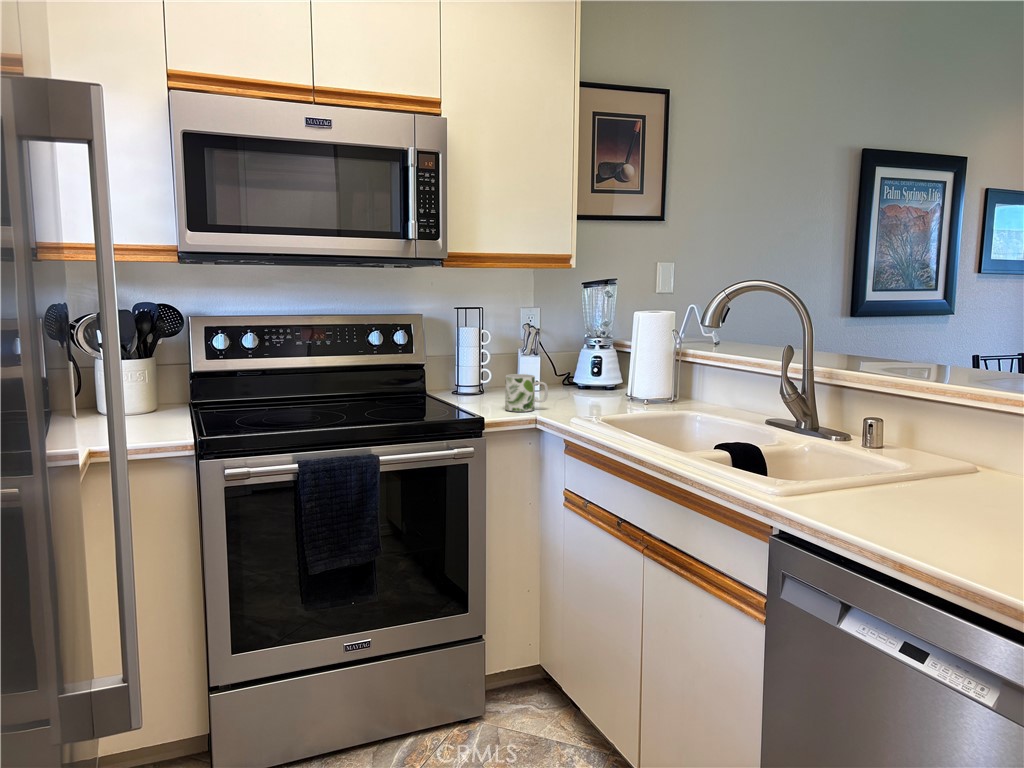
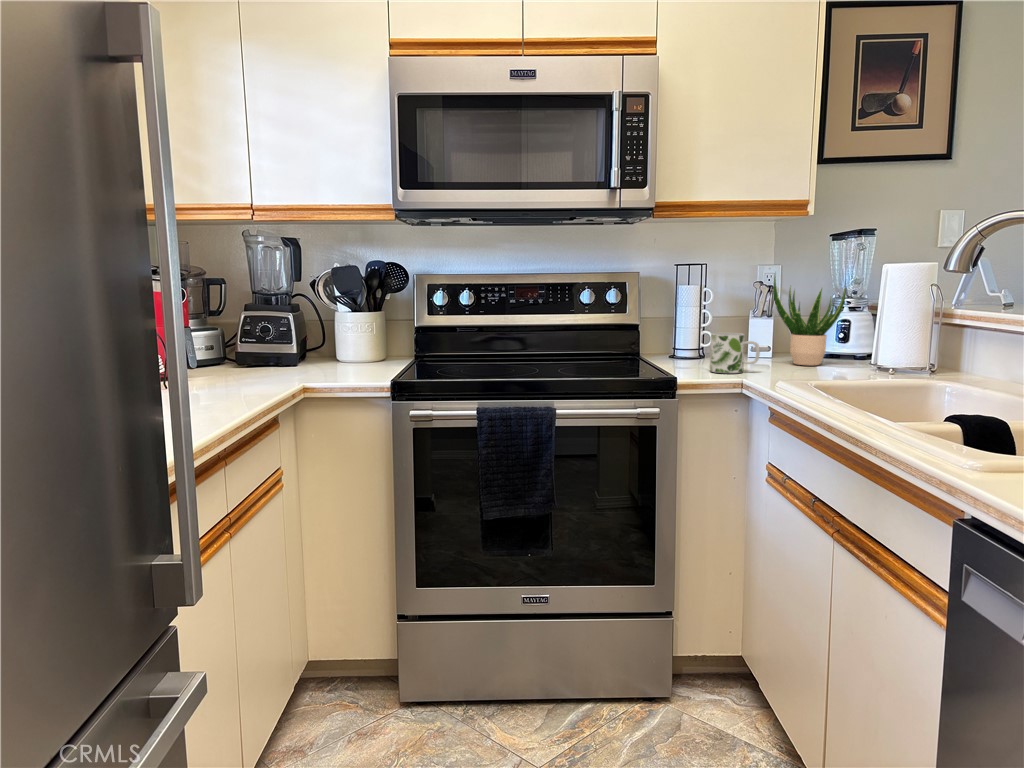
potted plant: none [549,317,606,399] -> present [773,273,846,365]

